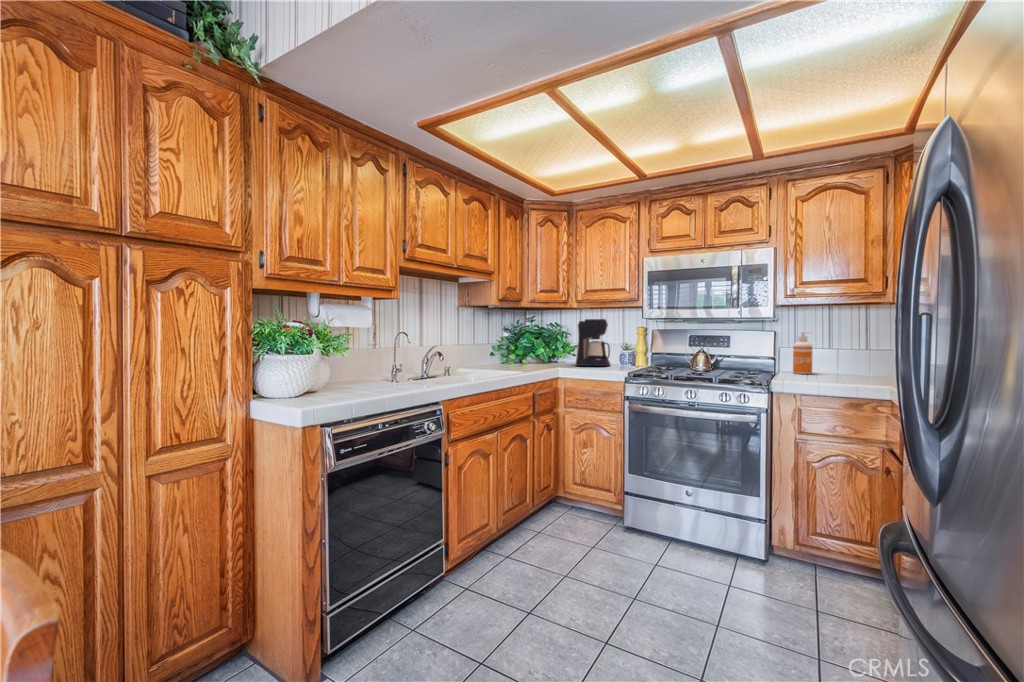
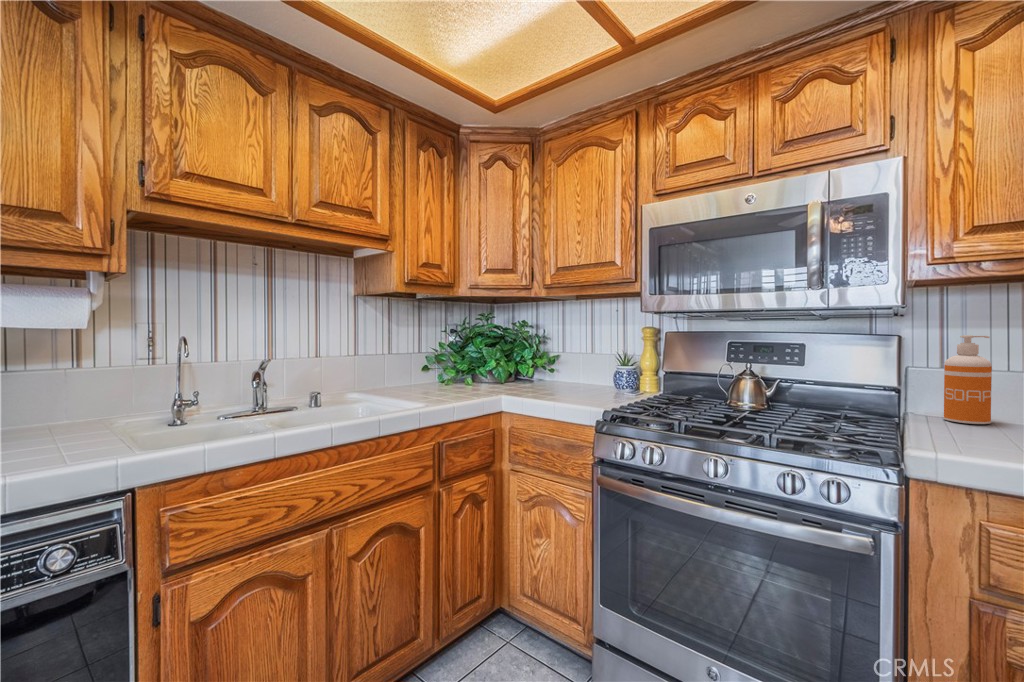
coffee maker: present [576,319,611,366] -> none [539,314,597,392]

